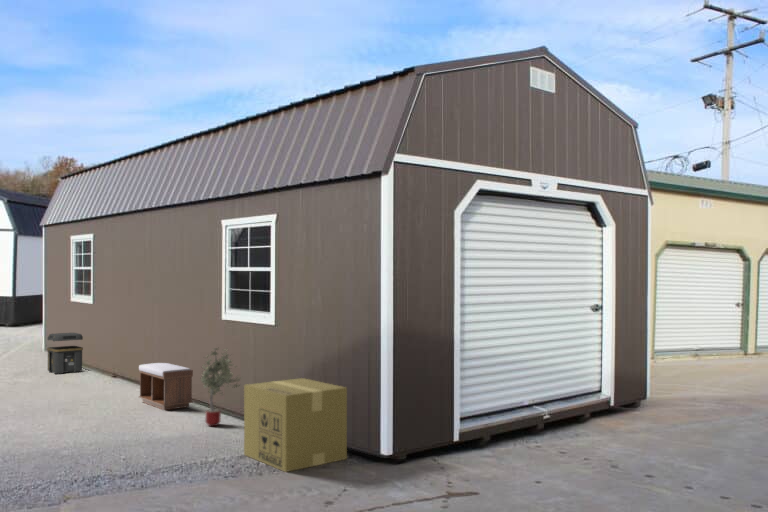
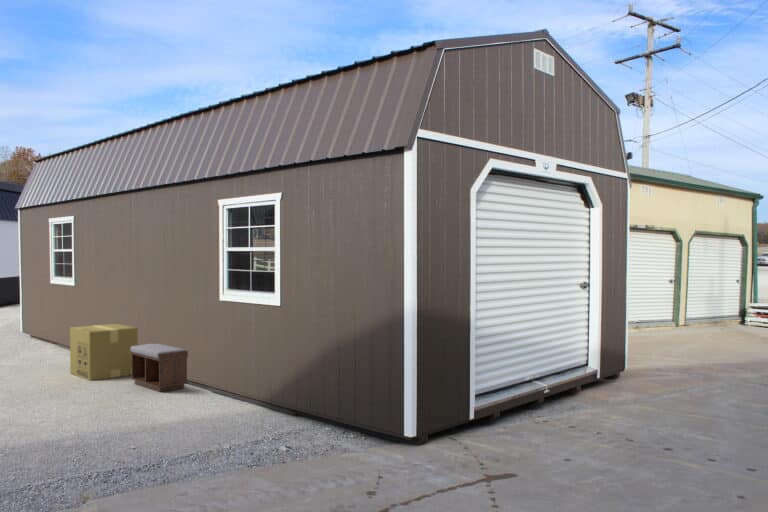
toolbox: present [47,333,83,374] -> none [28,314,65,355]
potted tree: present [201,348,240,426] -> none [199,329,245,409]
cardboard box: present [244,378,347,472] -> present [70,324,138,381]

